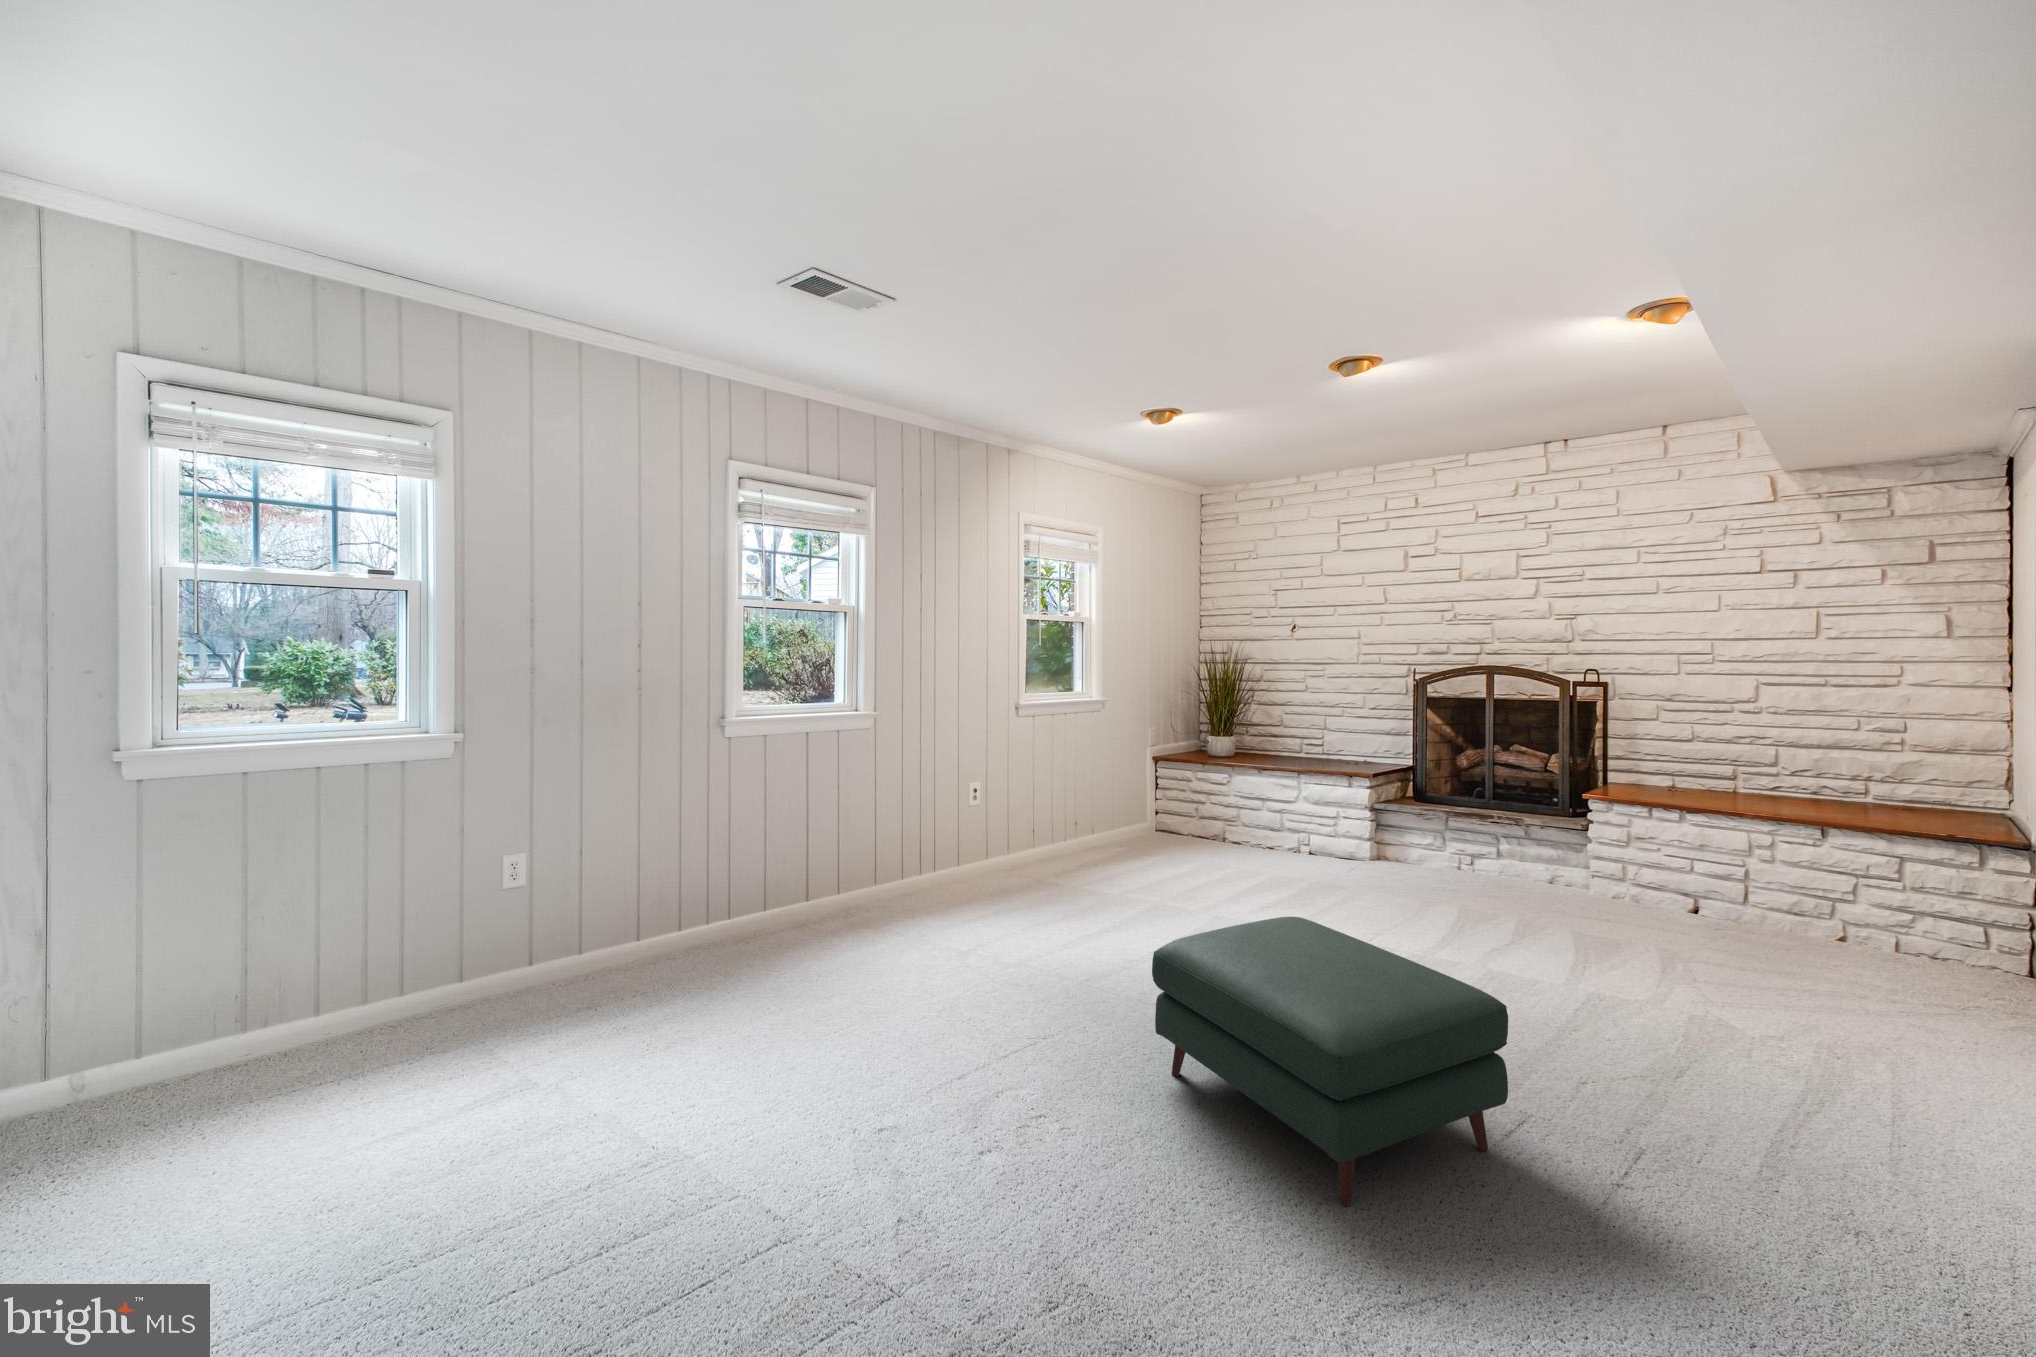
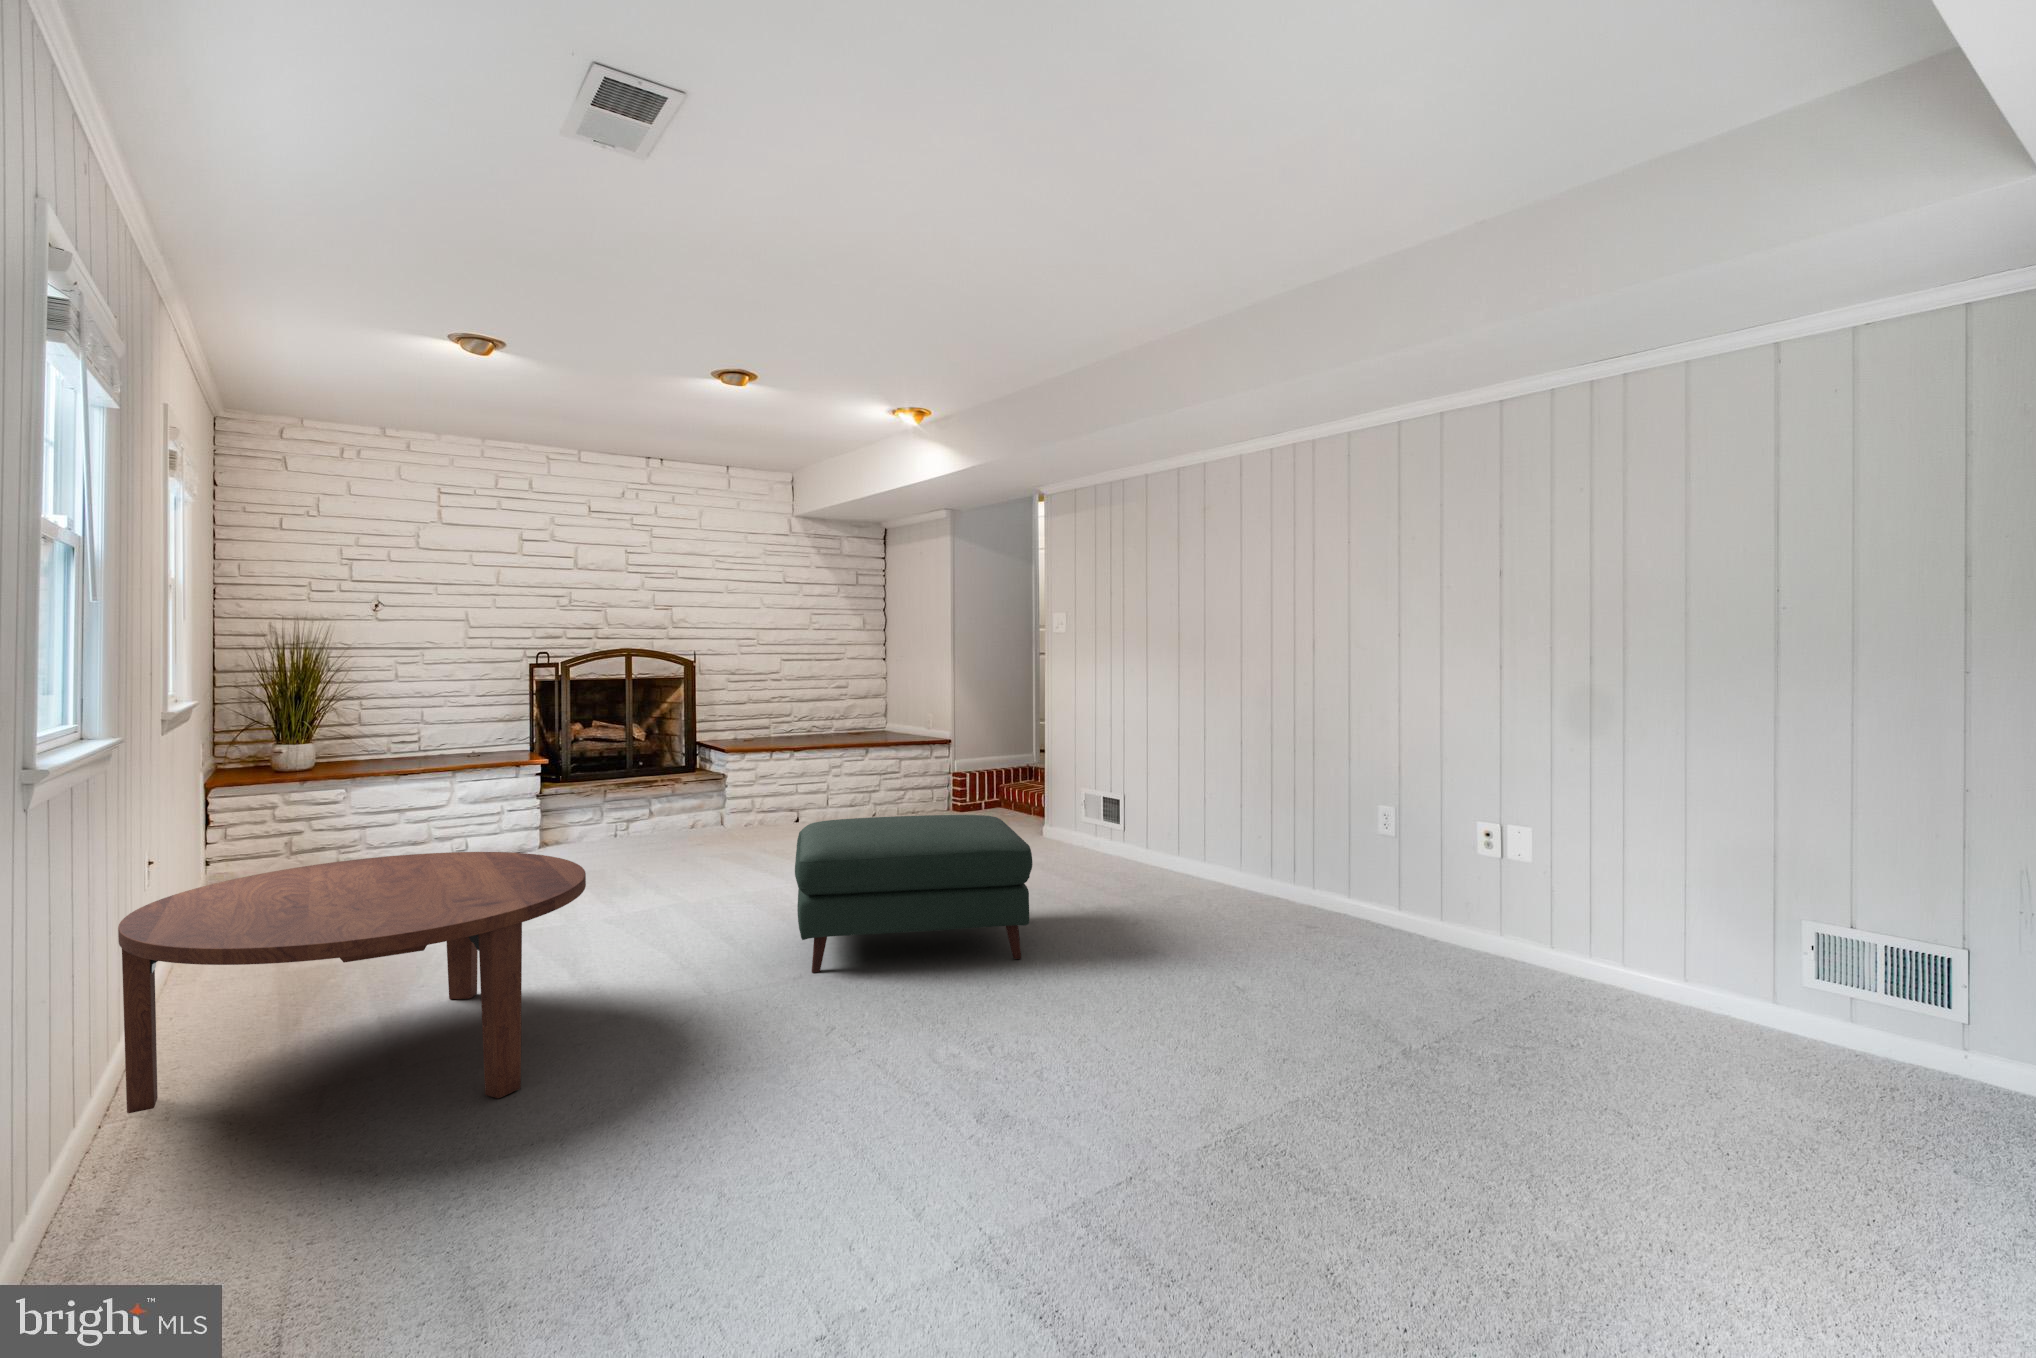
coffee table: none [774,837,1032,1034] -> present [118,852,586,1113]

